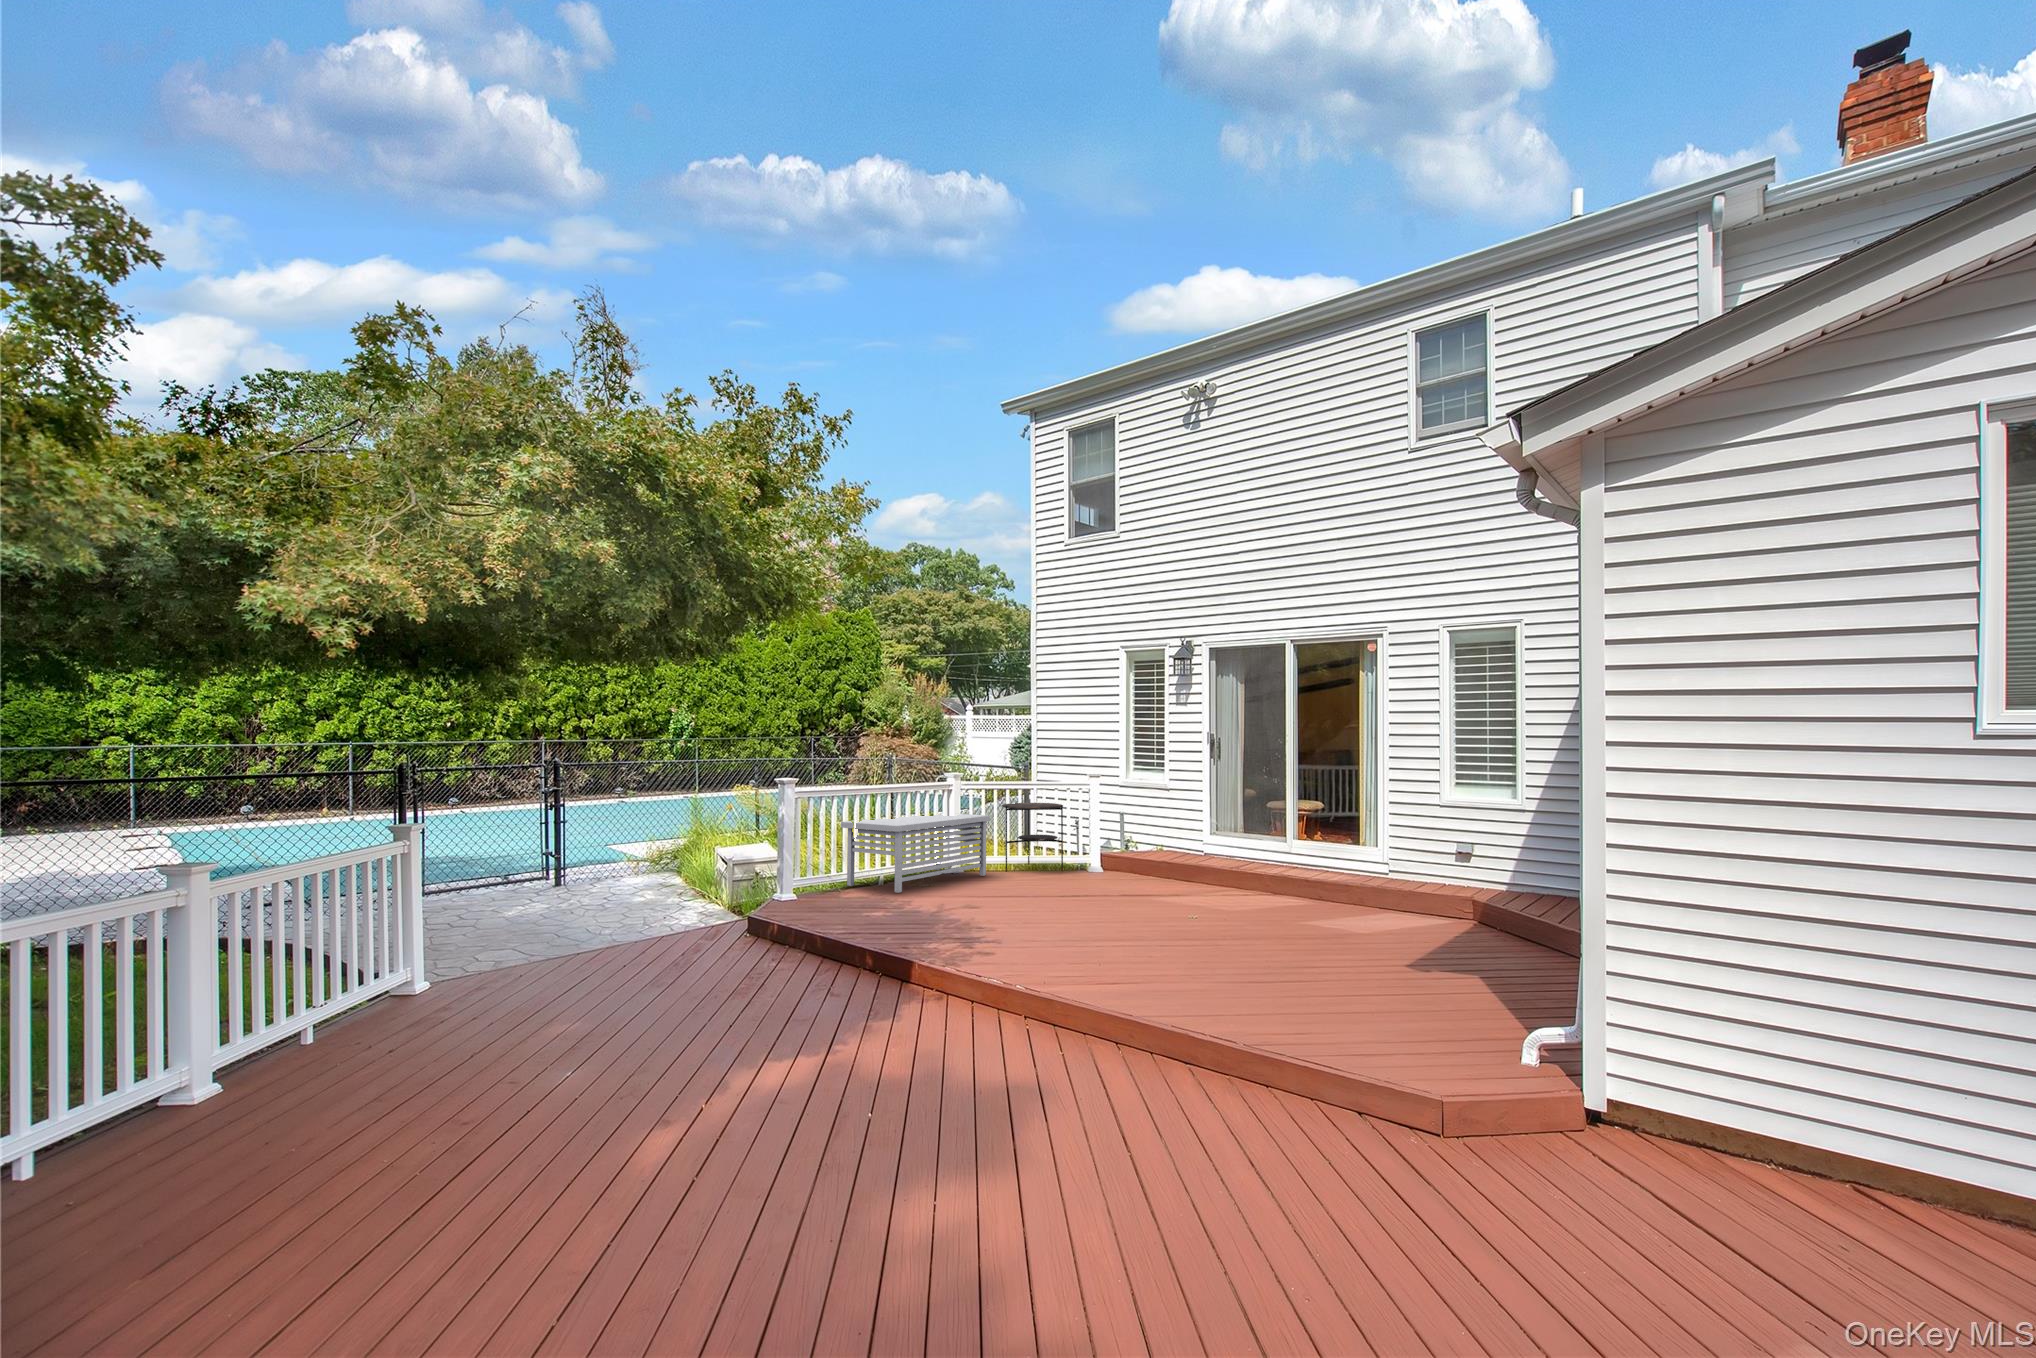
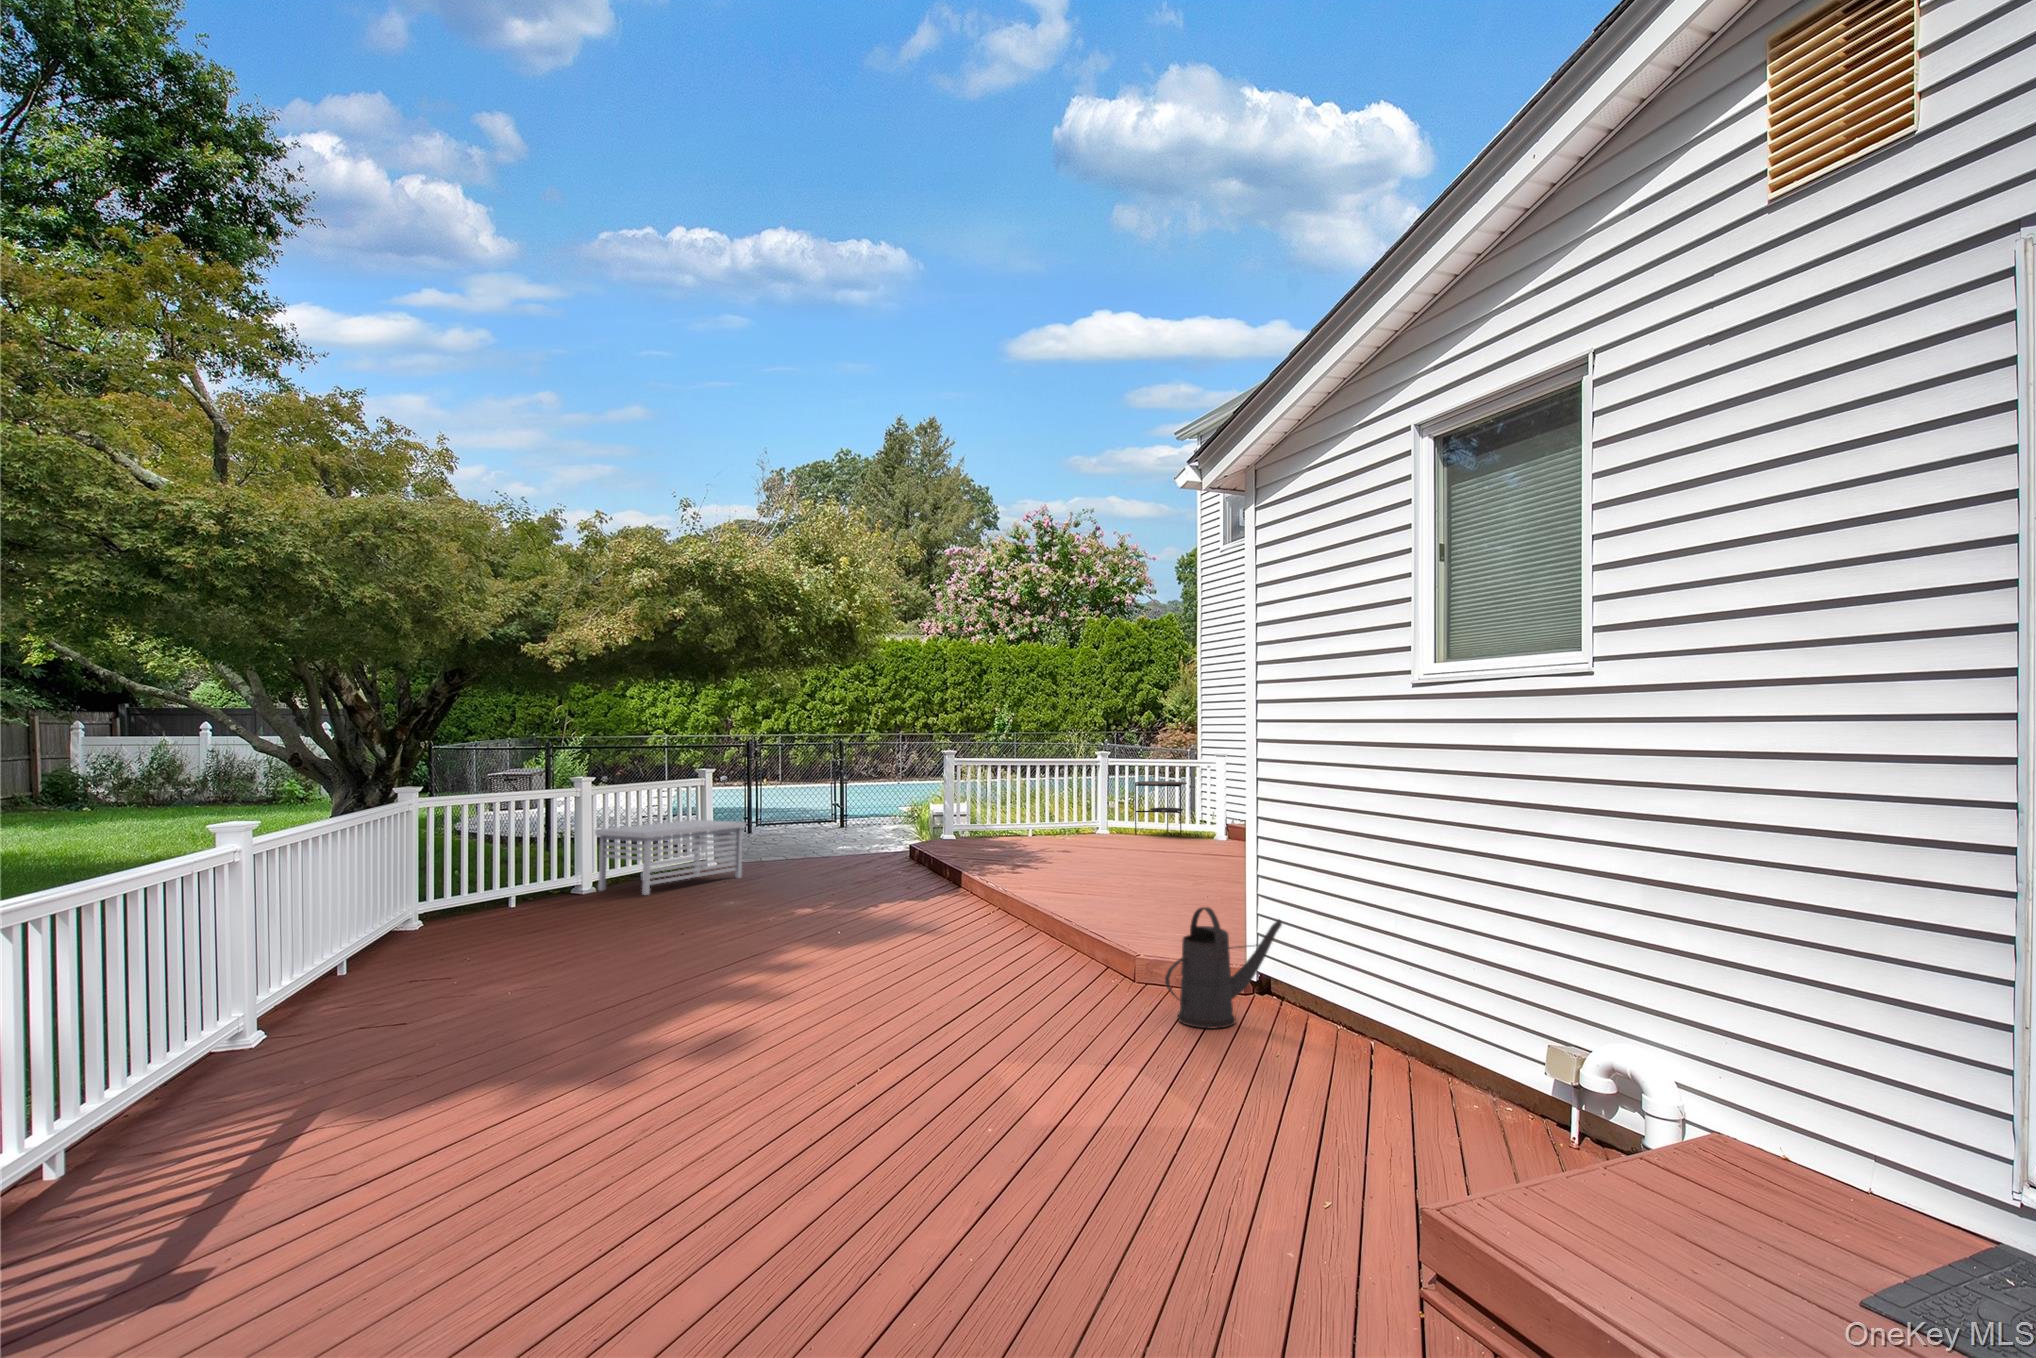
storage bench: present [841,814,990,893] -> present [595,820,746,895]
watering can: none [1832,1053,1965,1282] -> present [1165,907,1282,1029]

